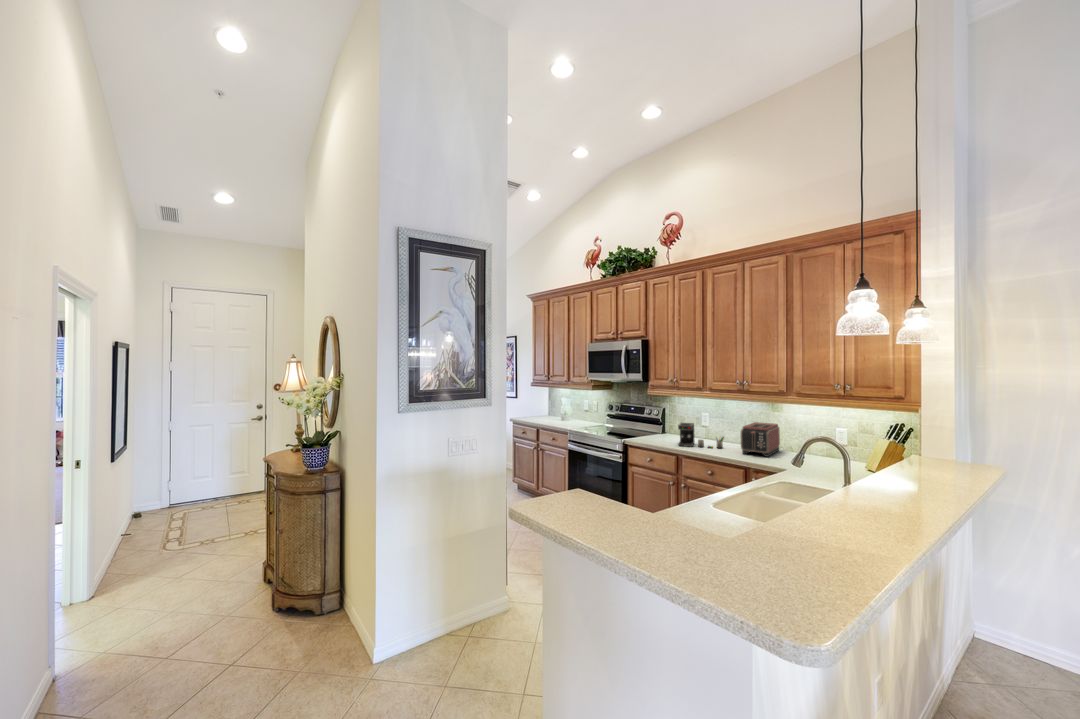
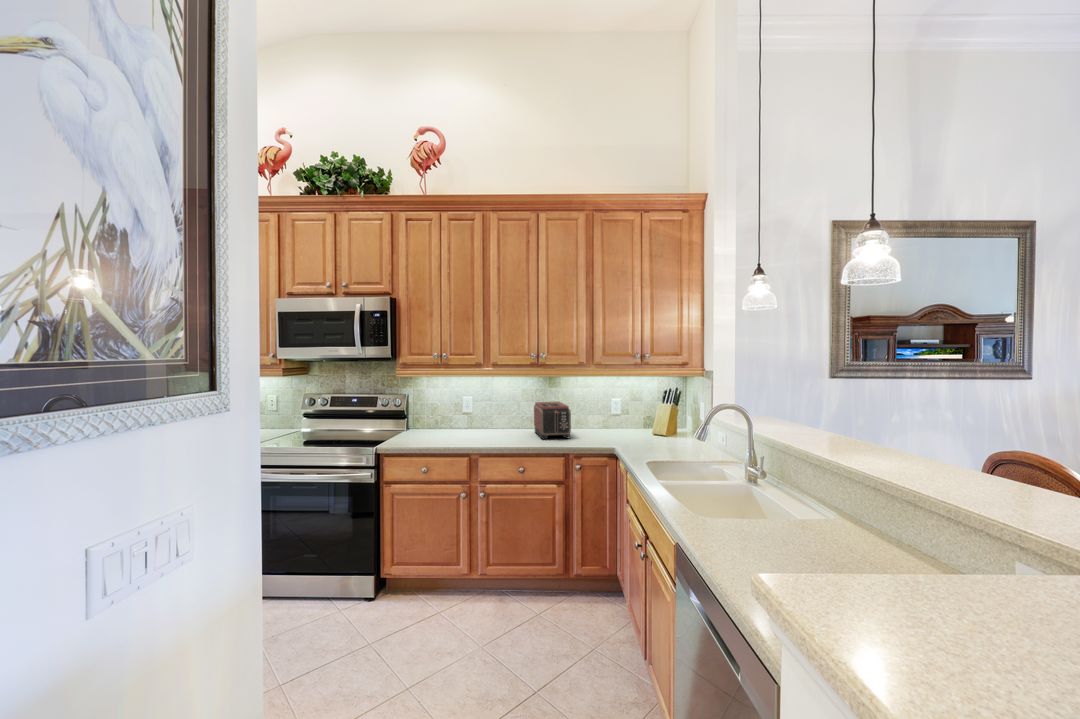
coffee maker: present [678,423,724,448] -> none [453,411,511,443]

